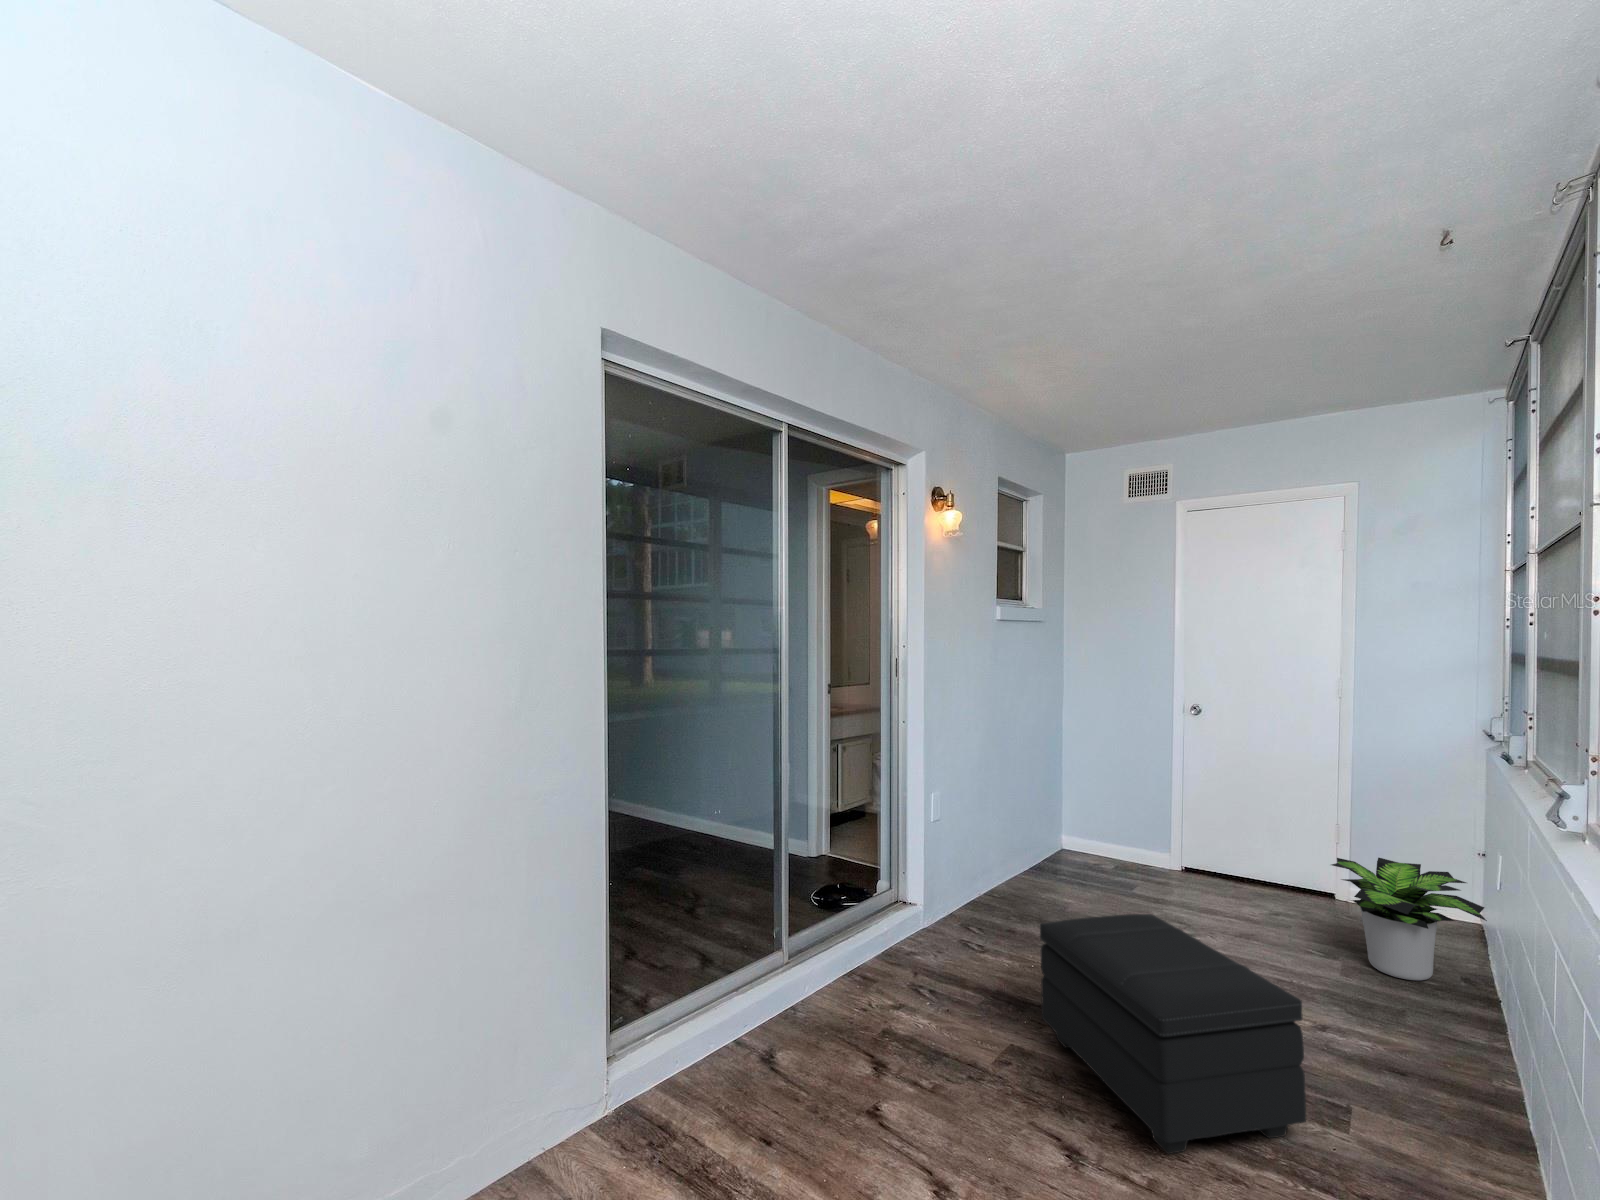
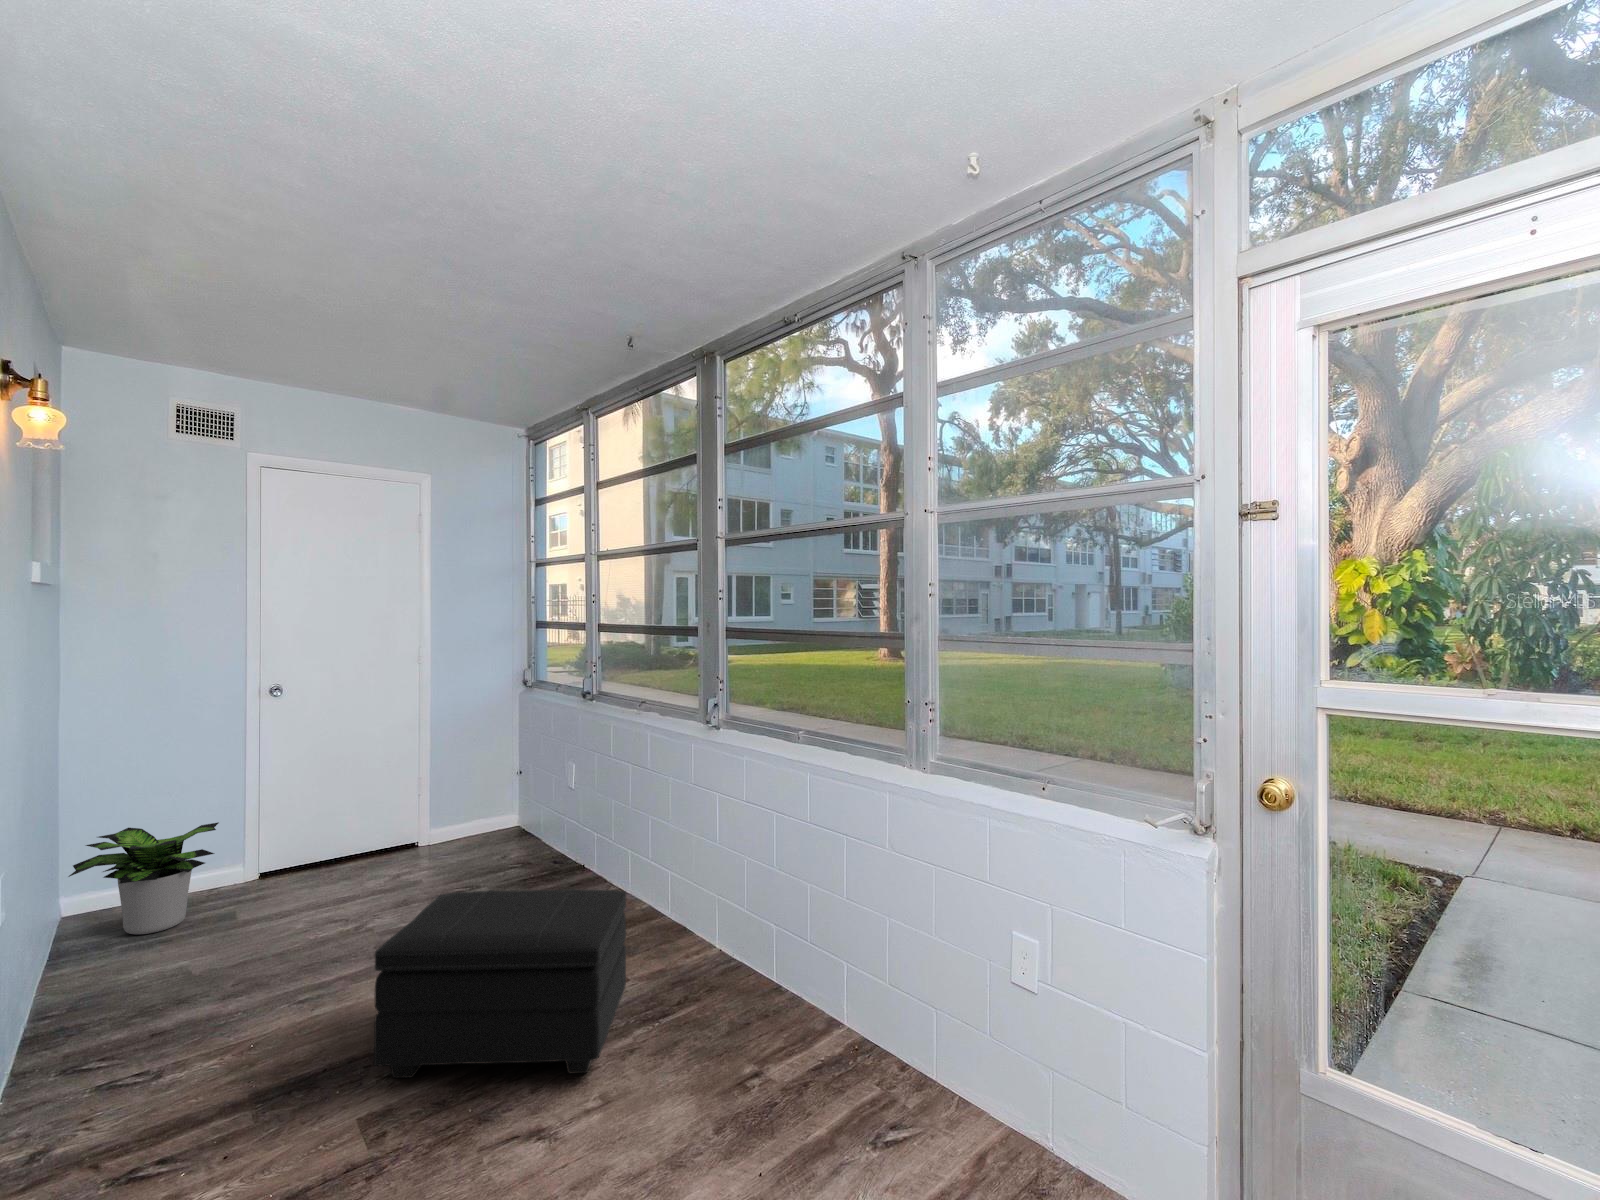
potted plant: present [1331,858,1487,980] -> present [69,822,219,934]

